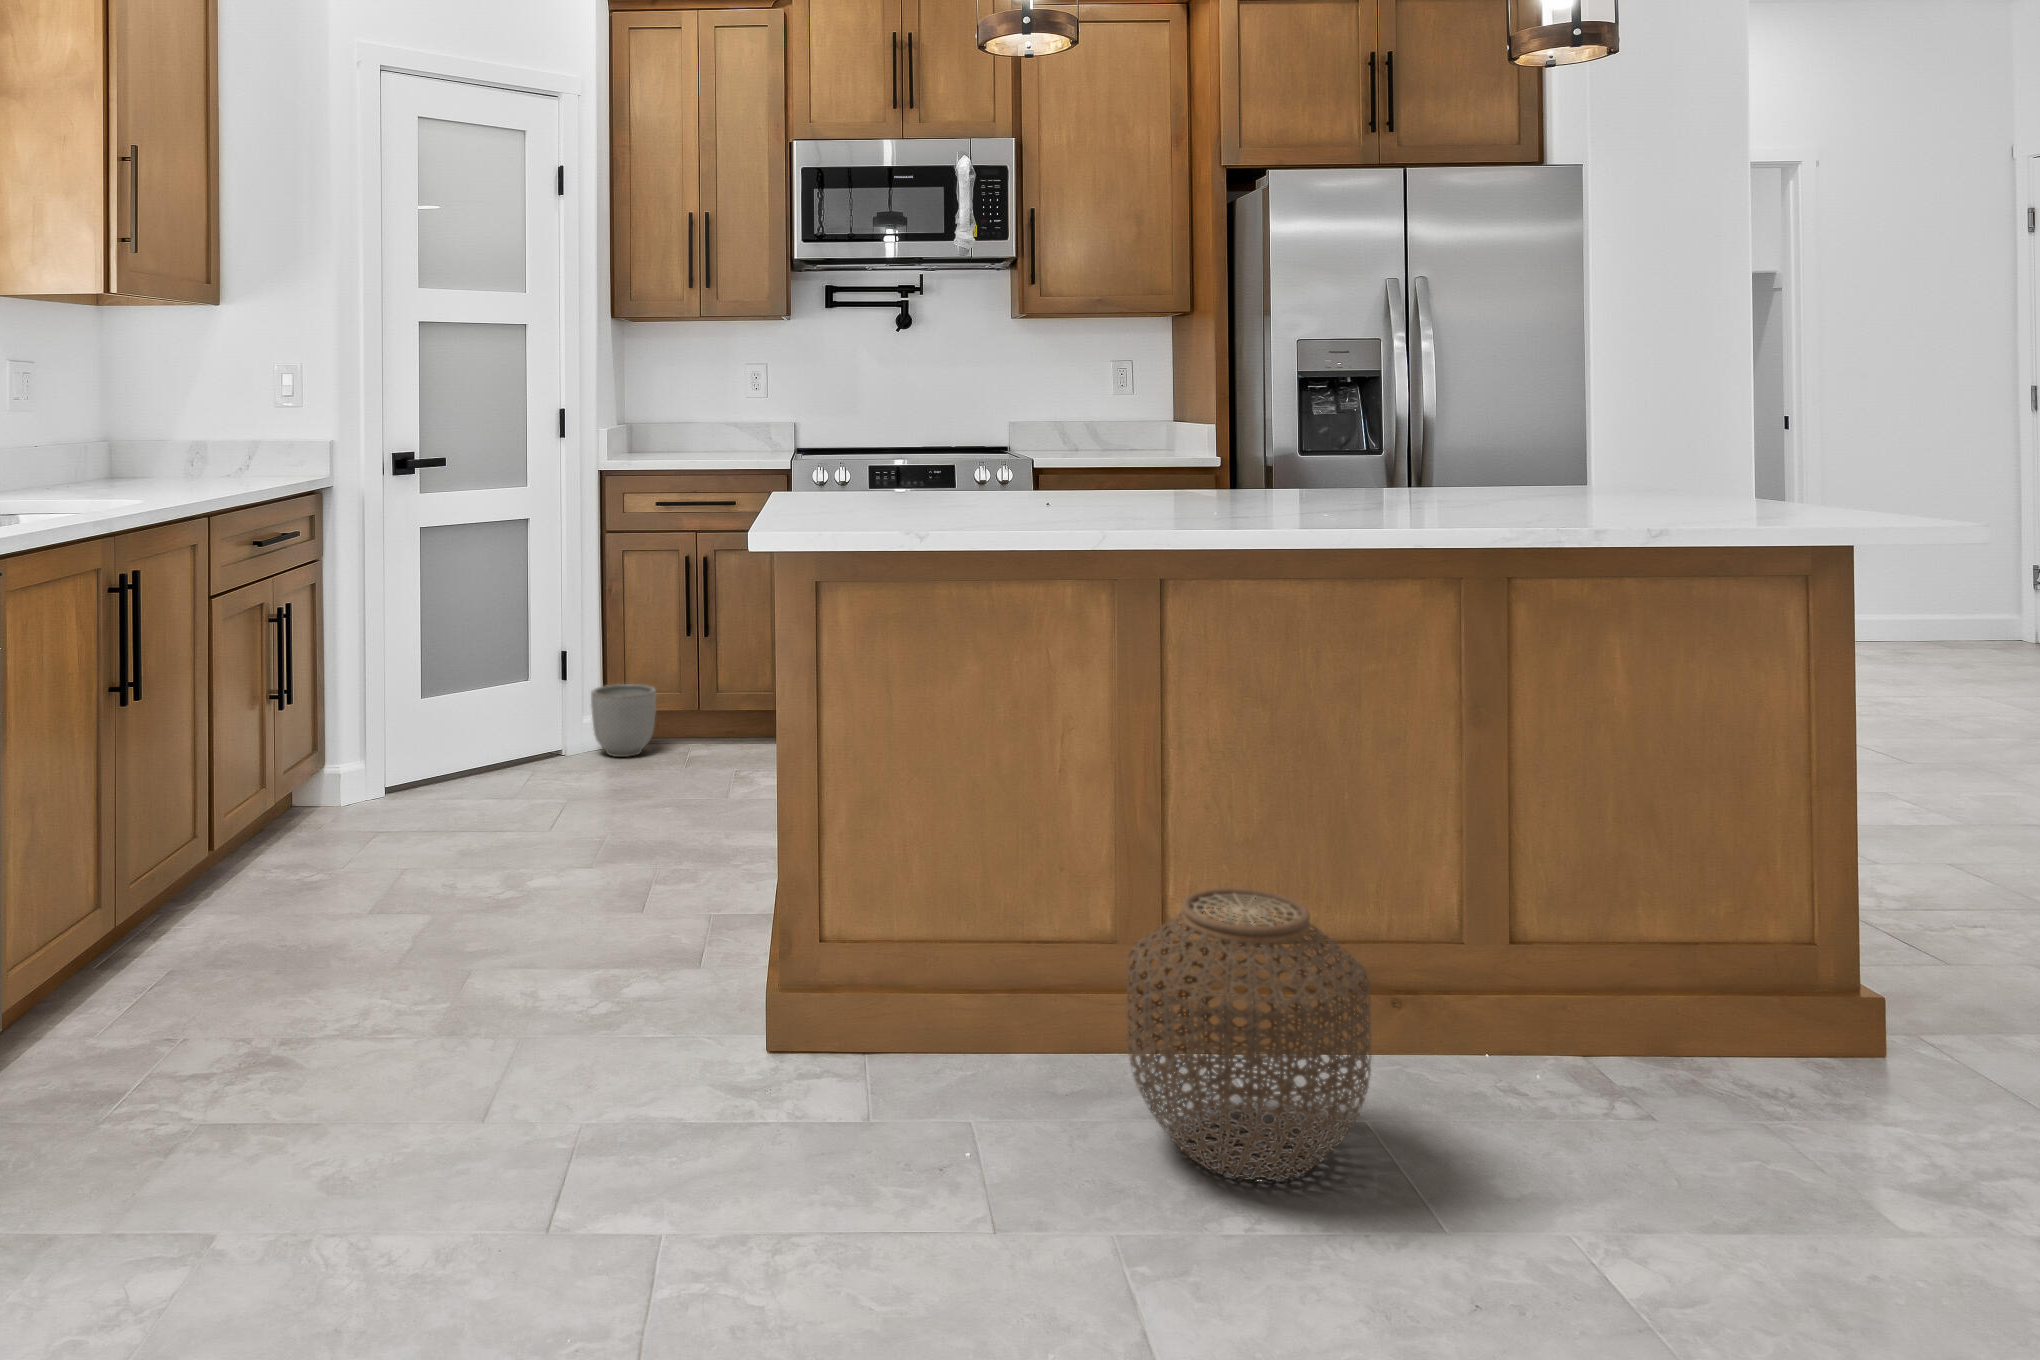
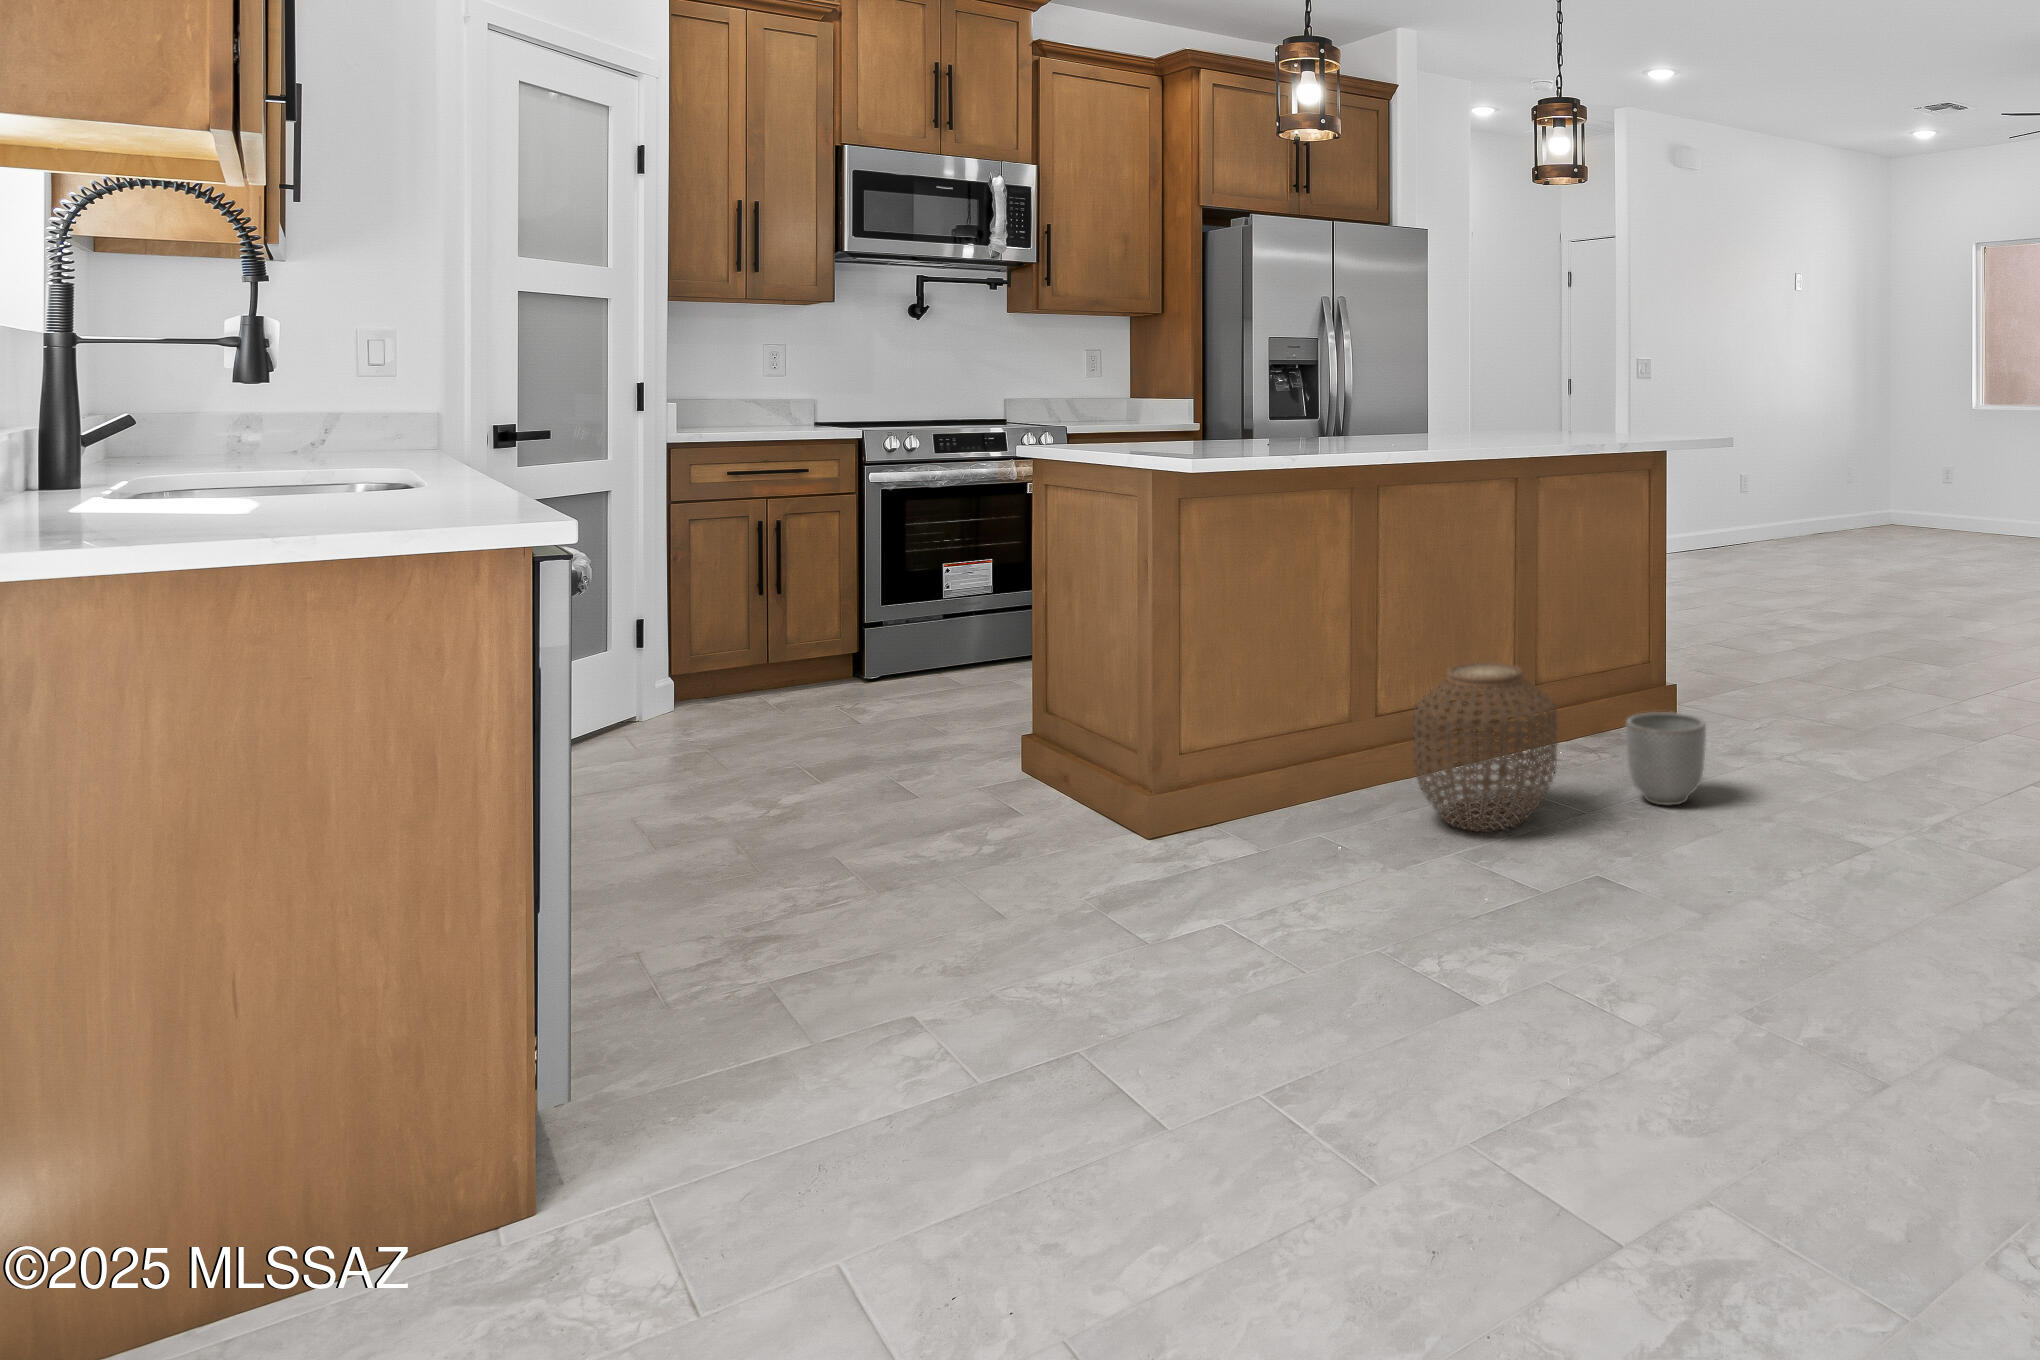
planter: present [591,684,656,757] -> present [1626,712,1706,806]

